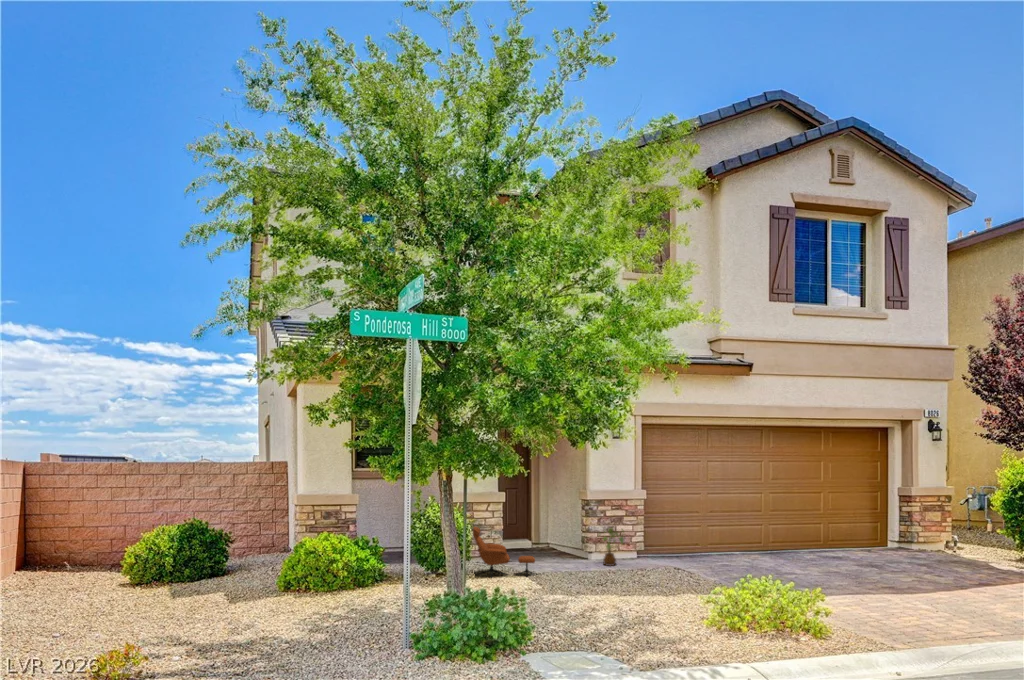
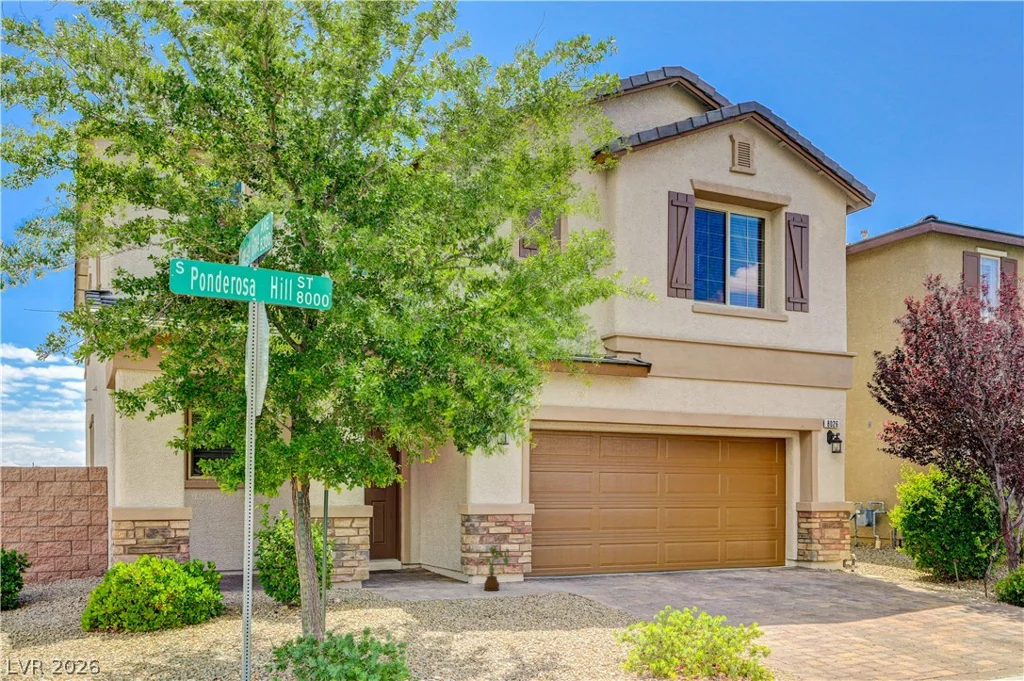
lounge chair: present [473,527,535,578] -> none [333,547,411,609]

